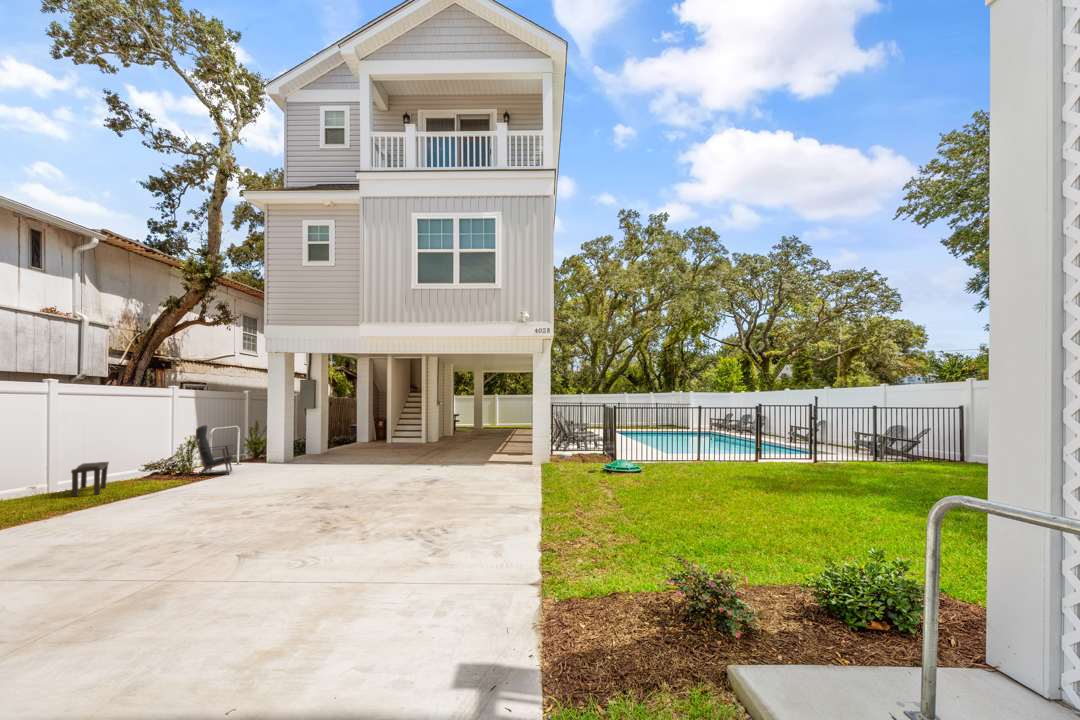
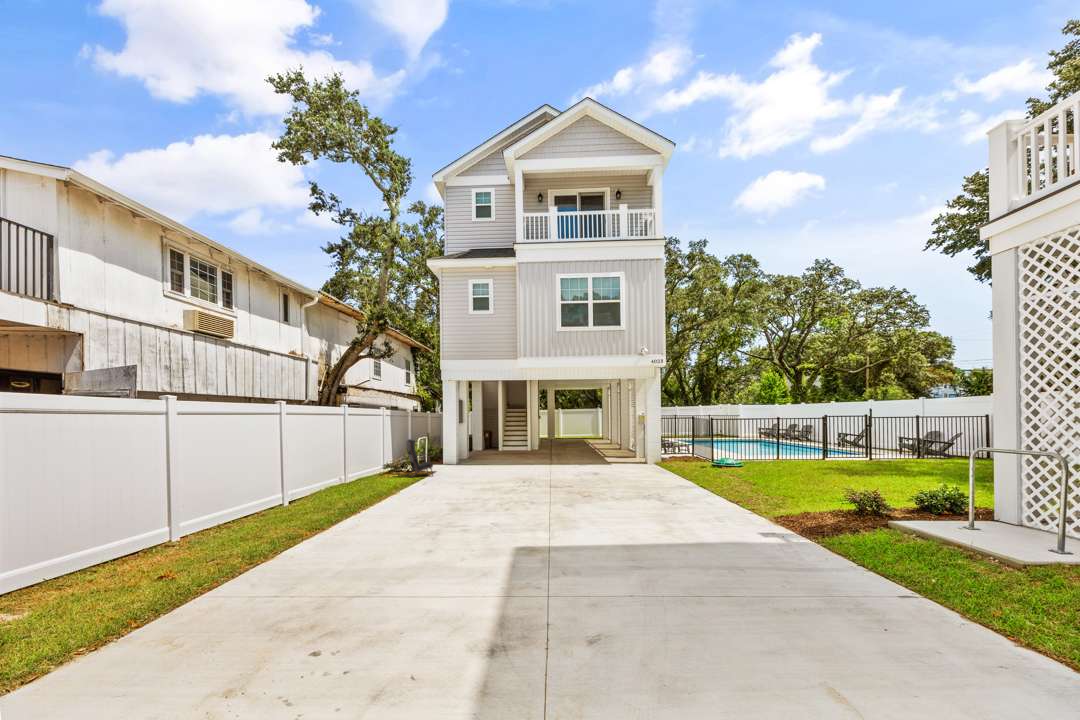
bench: present [71,462,109,497] -> none [350,466,373,491]

